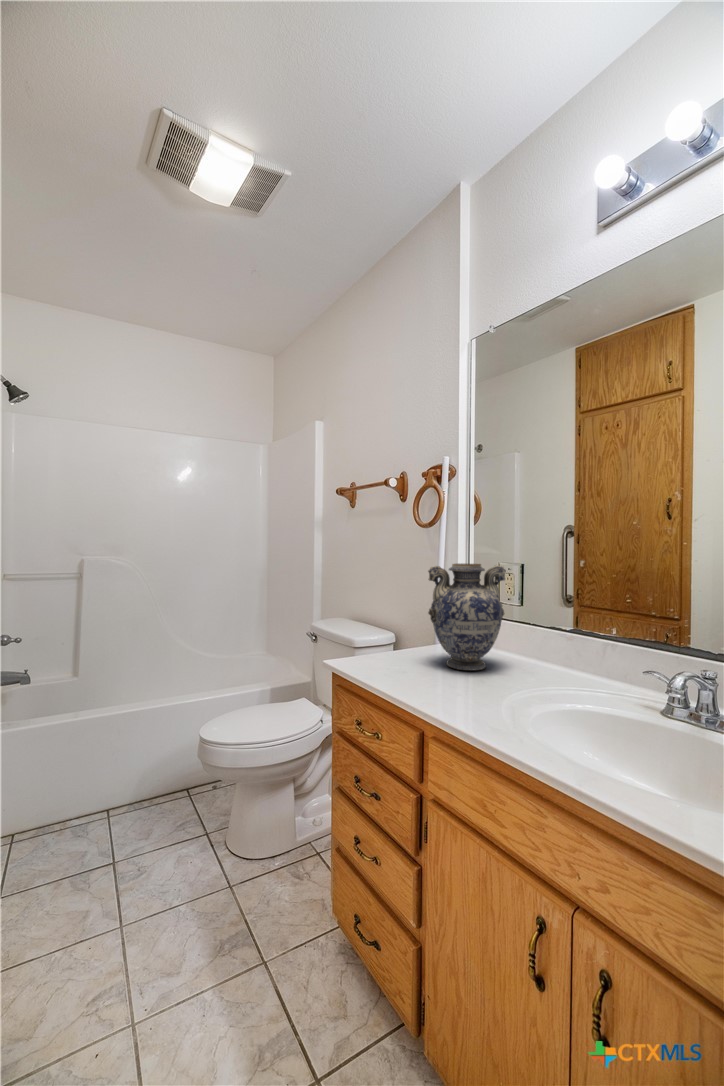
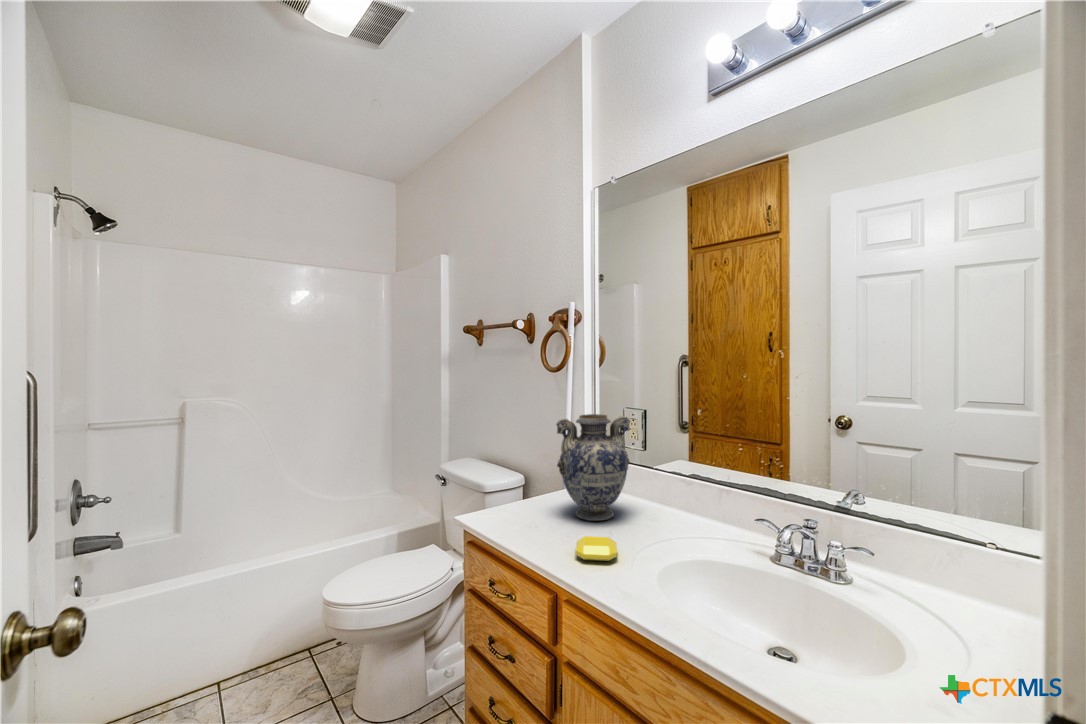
soap bar: none [445,679,489,703] -> present [576,536,617,561]

